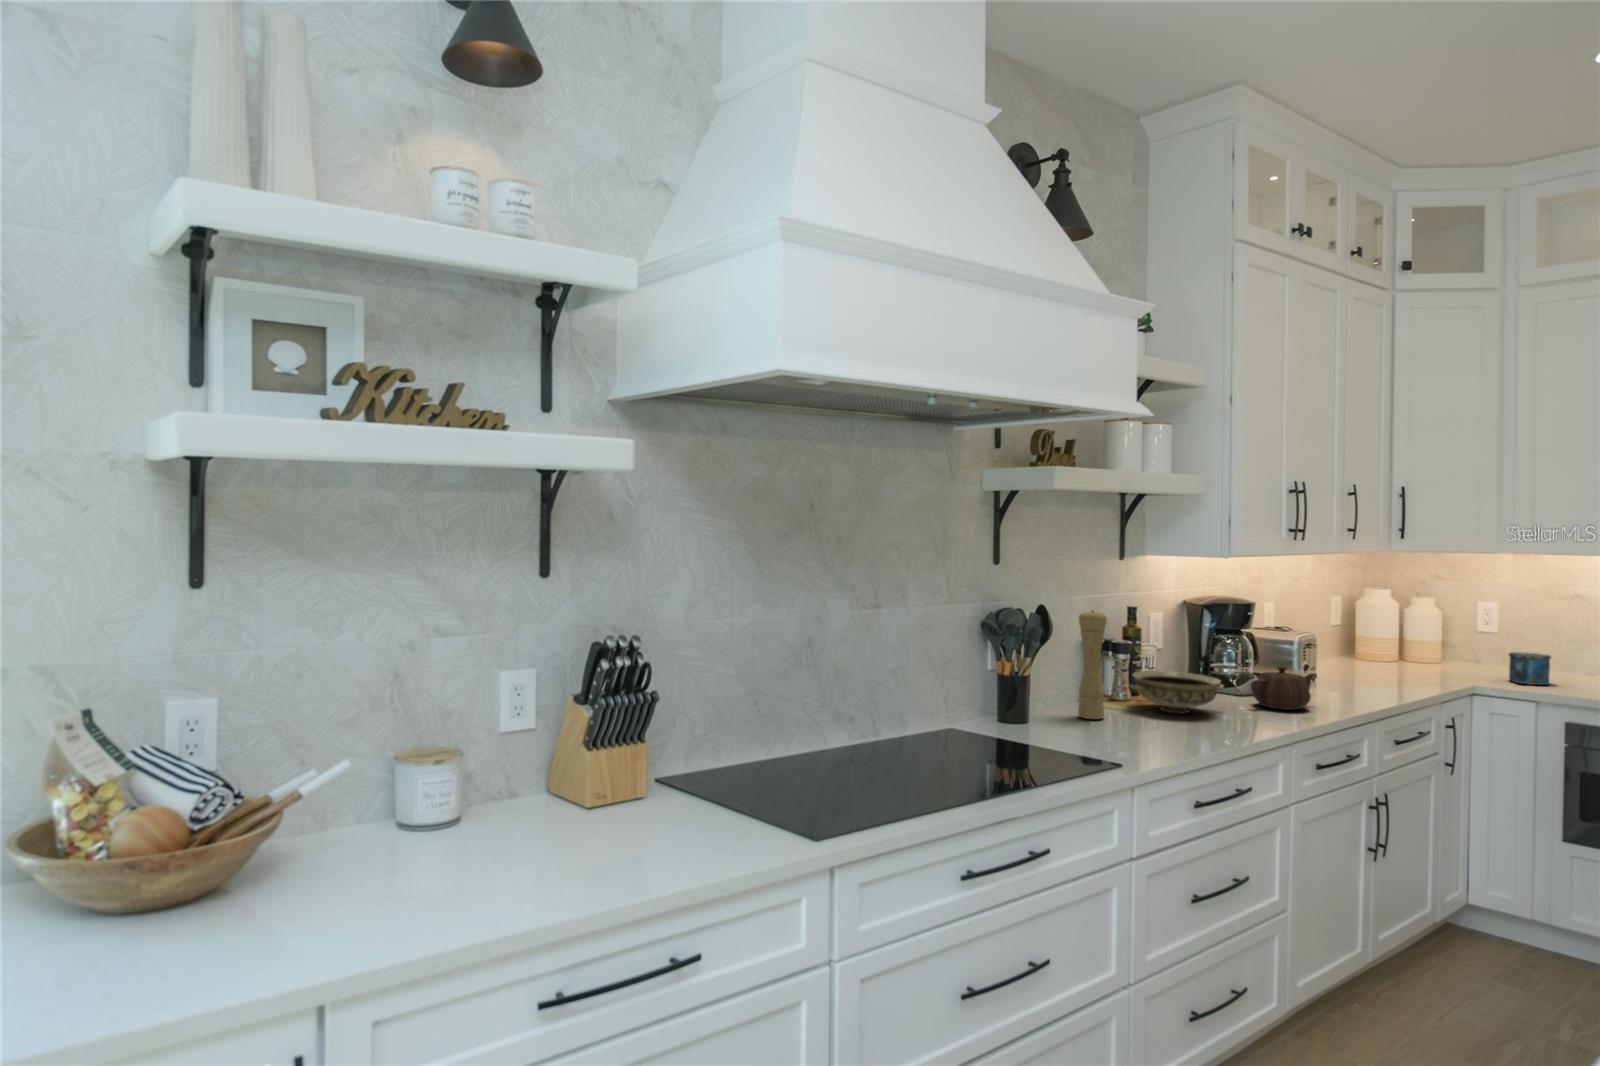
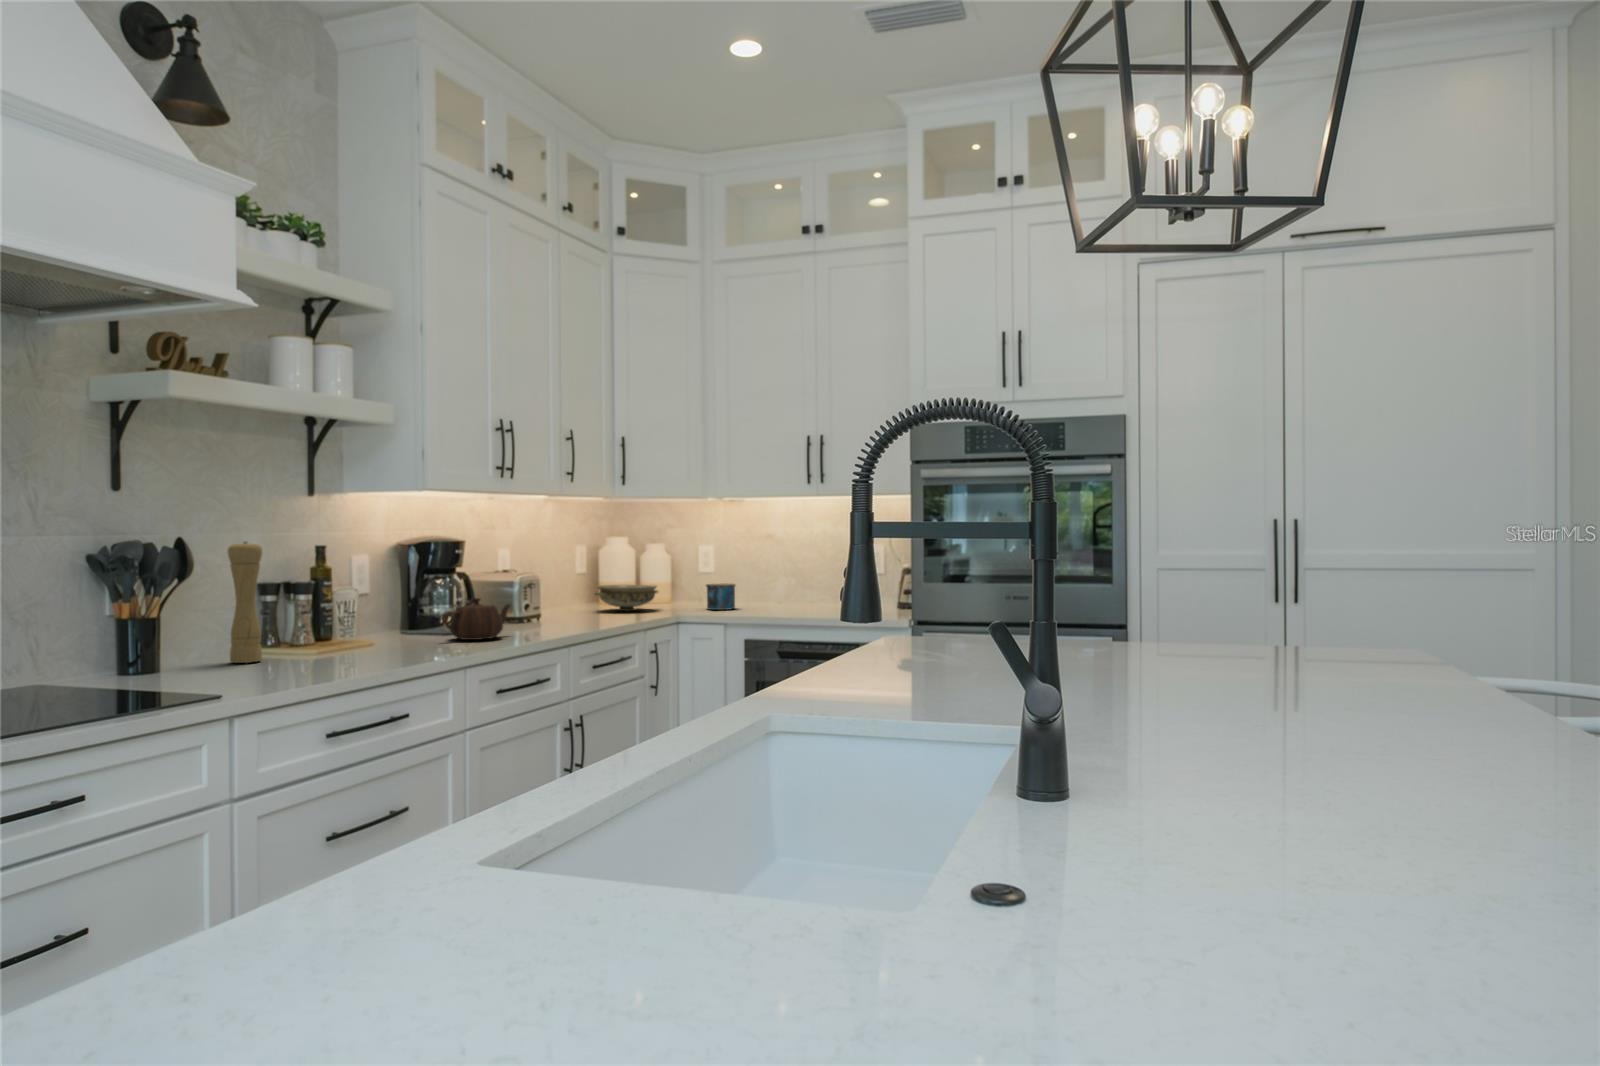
ceramic bowl: present [1128,671,1224,714] -> present [595,585,658,611]

